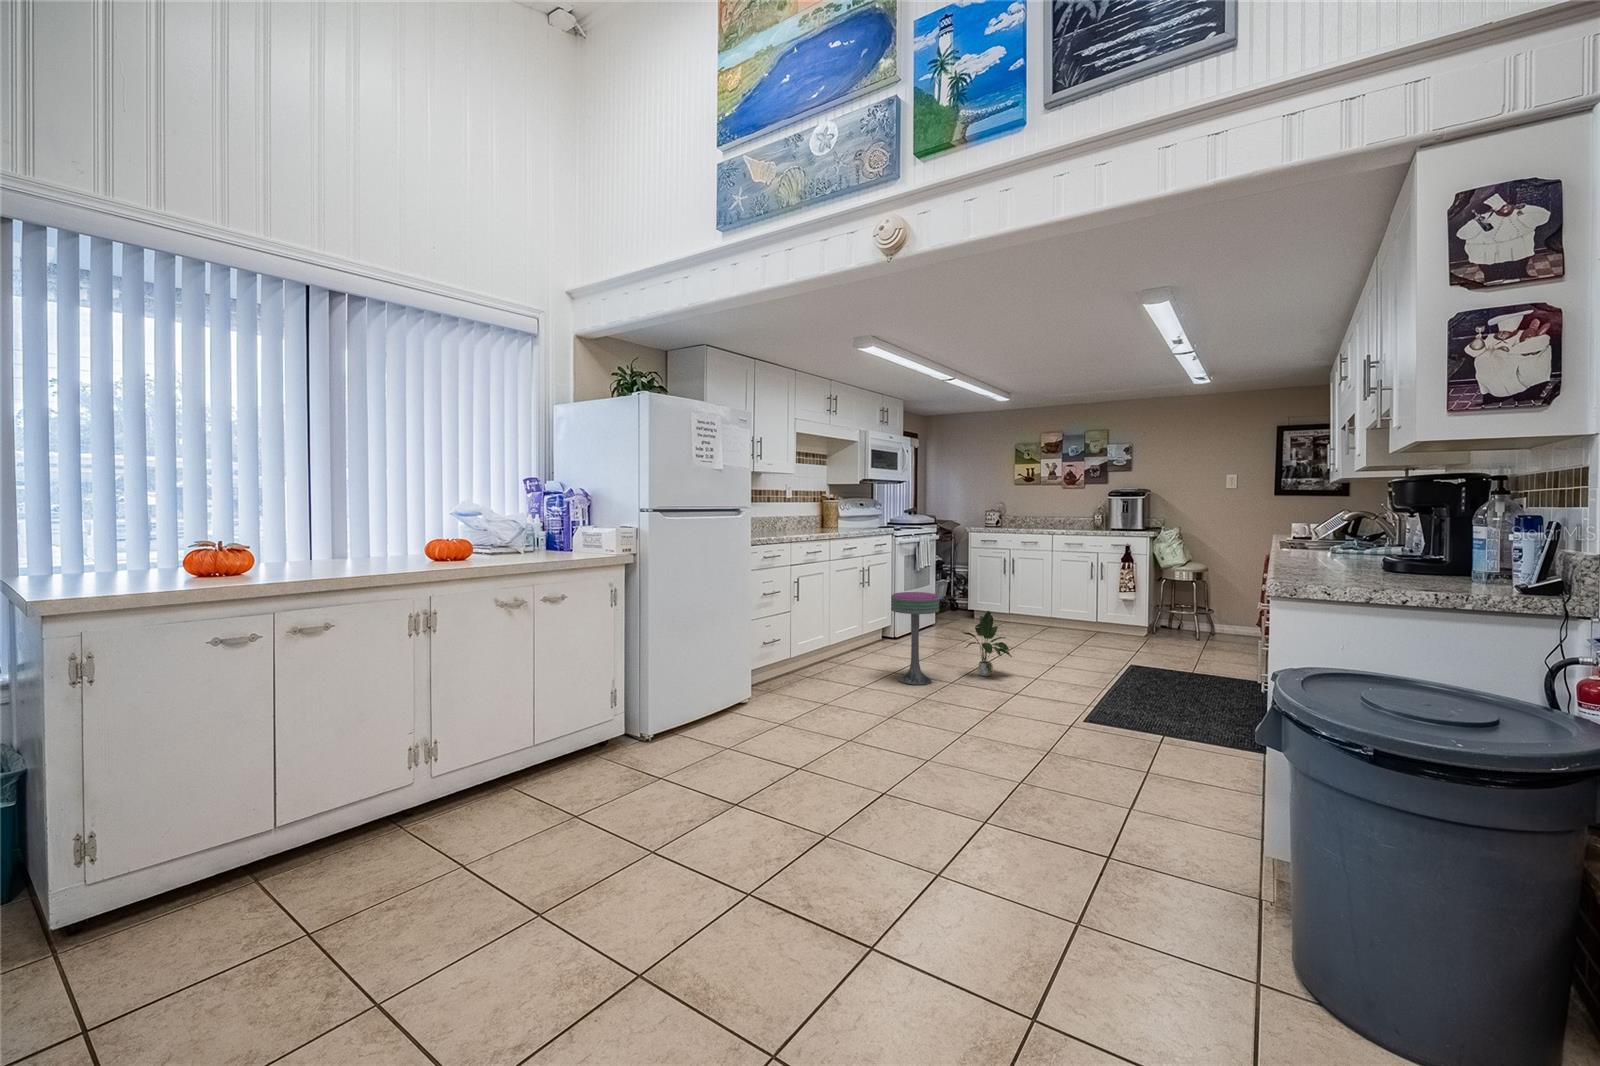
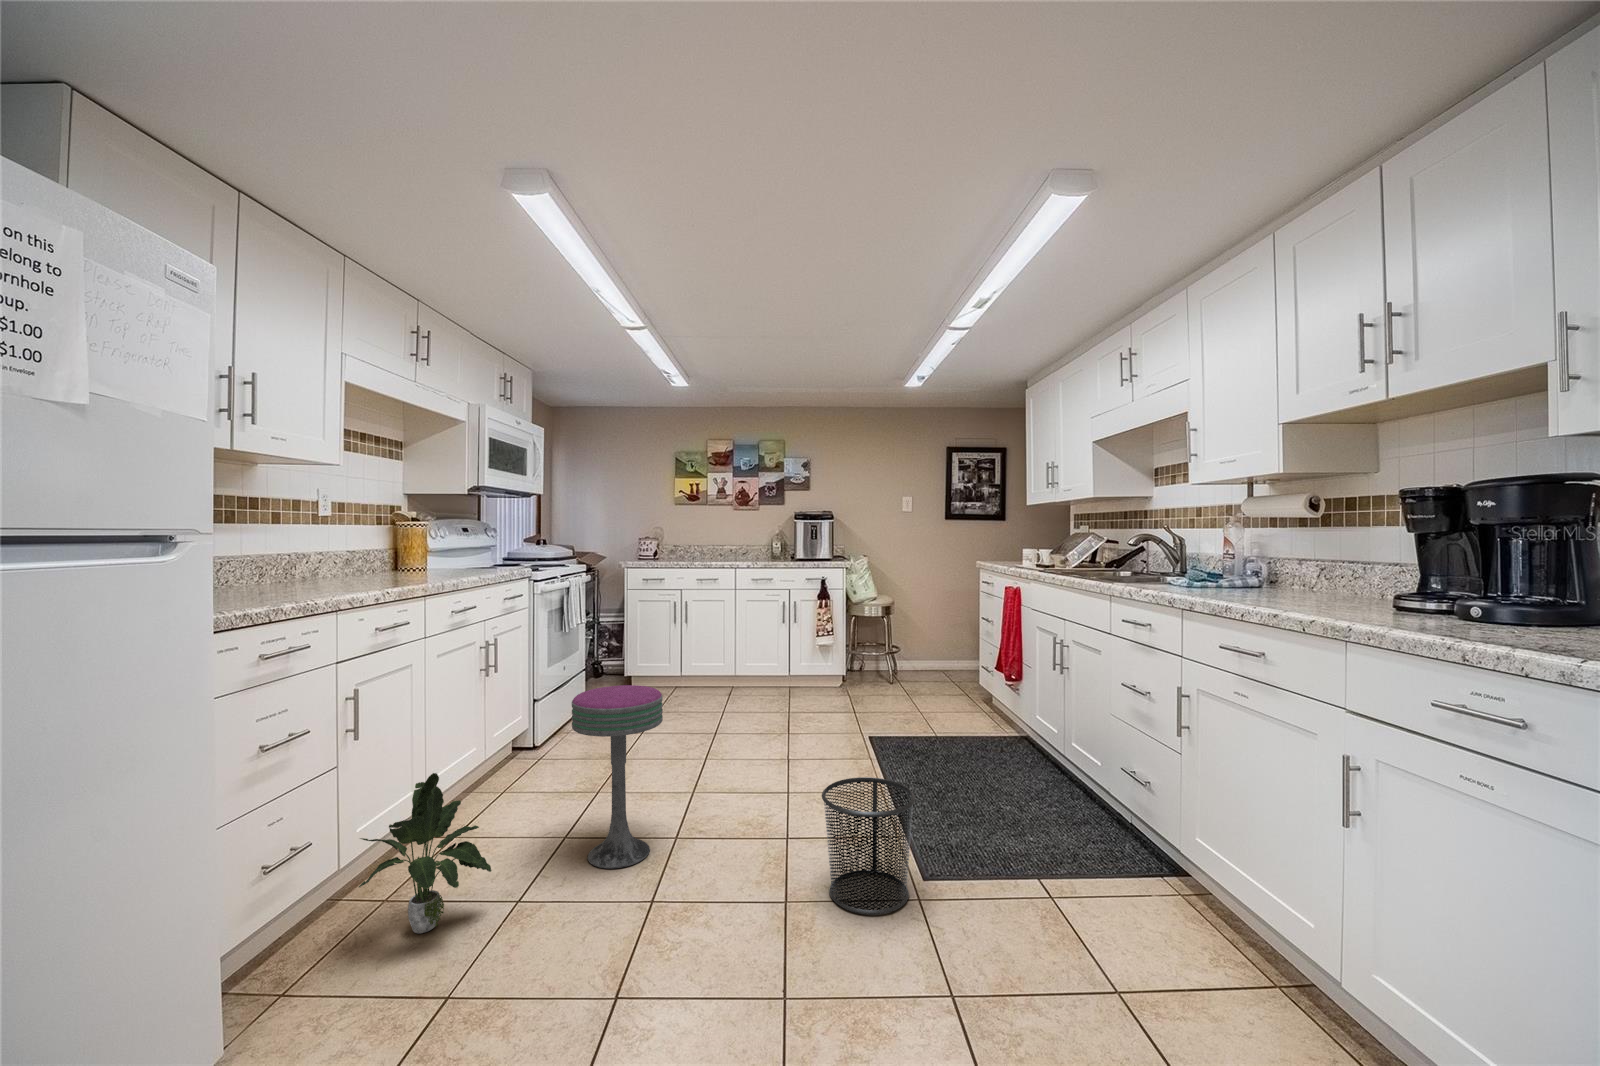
potted plant: present [963,611,1012,676] -> present [359,773,491,933]
waste bin: none [1009,653,1066,722] -> present [822,777,915,915]

